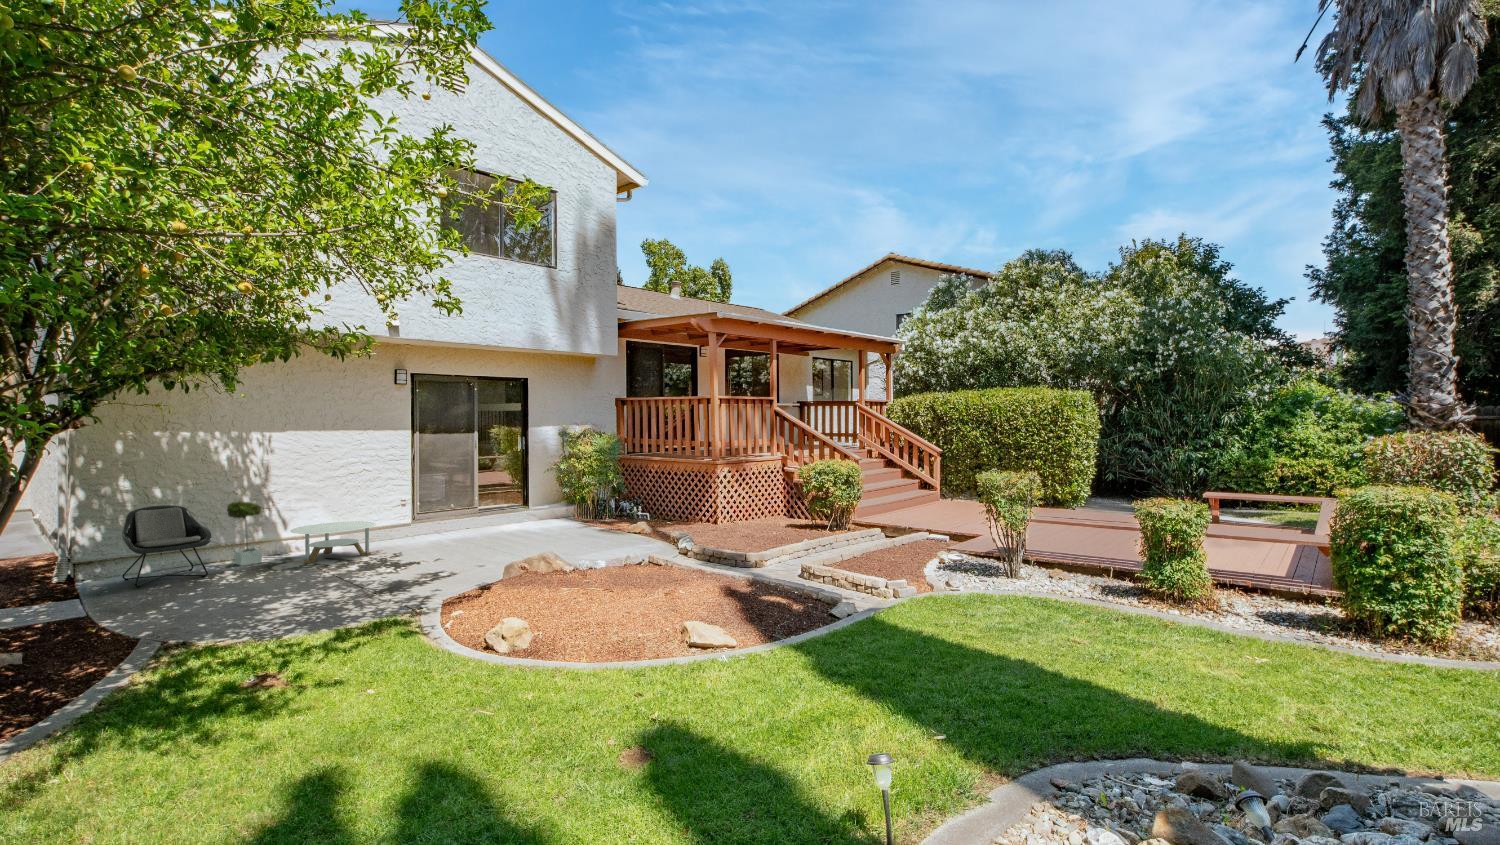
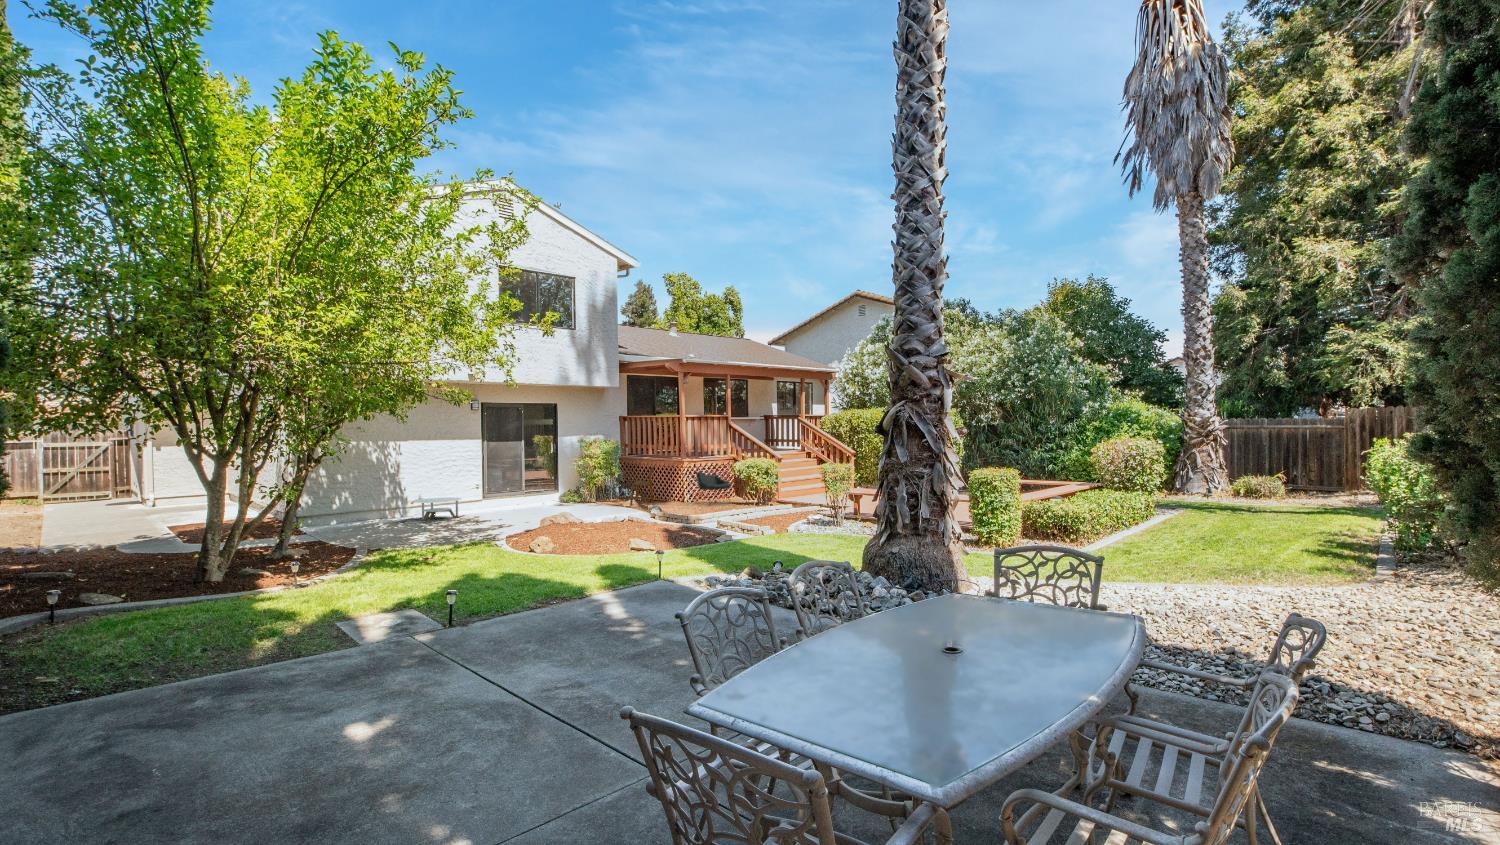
bench: none [637,468,674,527] -> present [630,467,658,505]
potted tree: present [227,501,262,566] -> none [377,483,396,522]
lounge chair: present [121,505,212,587] -> present [696,469,731,503]

